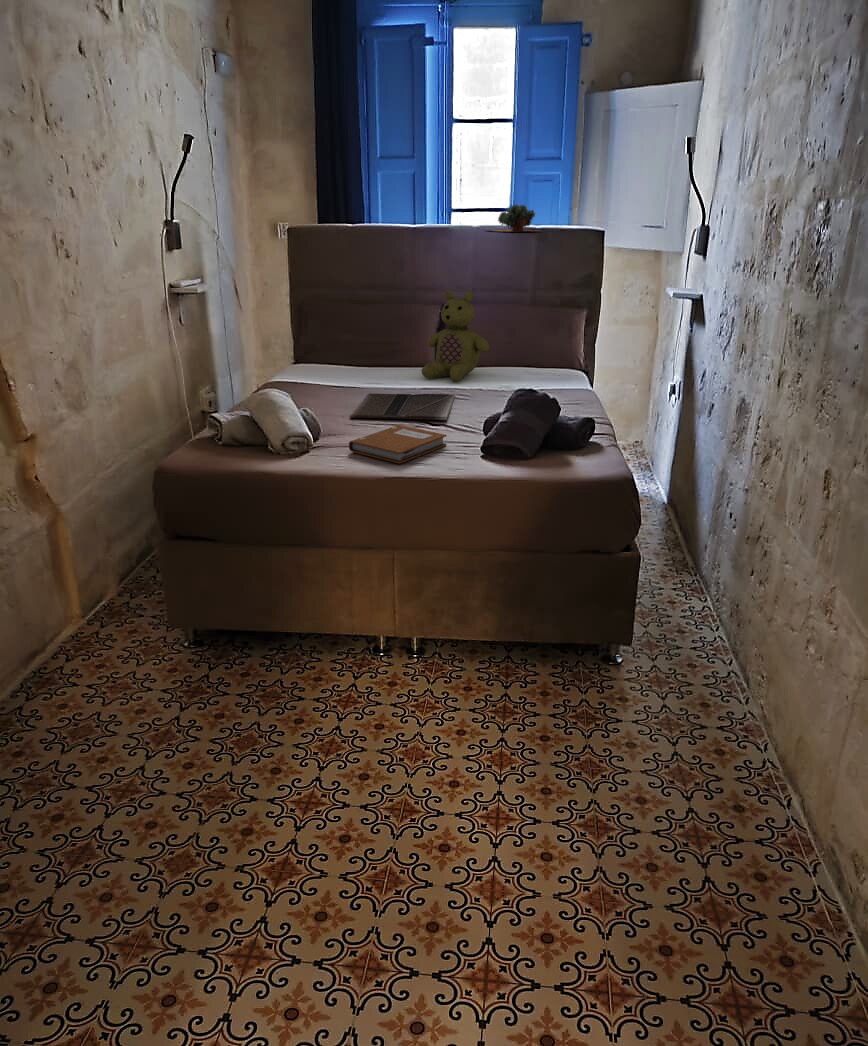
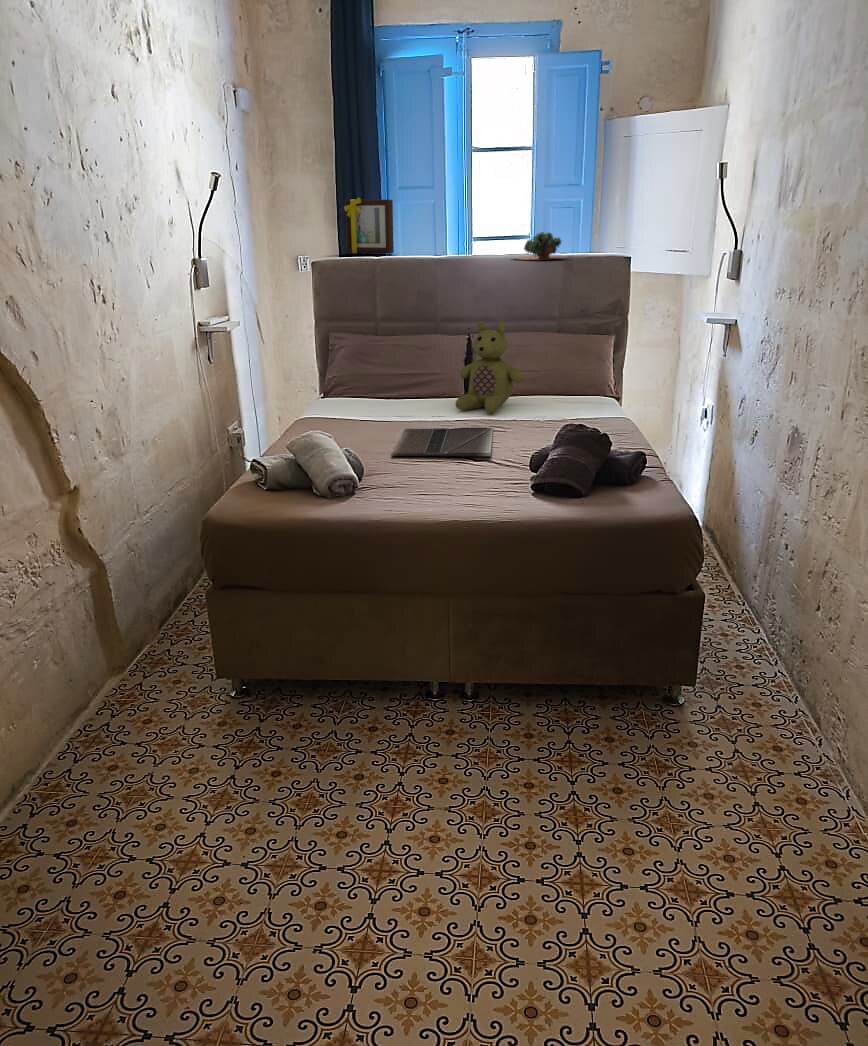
picture frame: none [325,166,374,224] -> present [344,197,394,254]
notebook: present [349,425,447,464] -> none [398,464,496,506]

